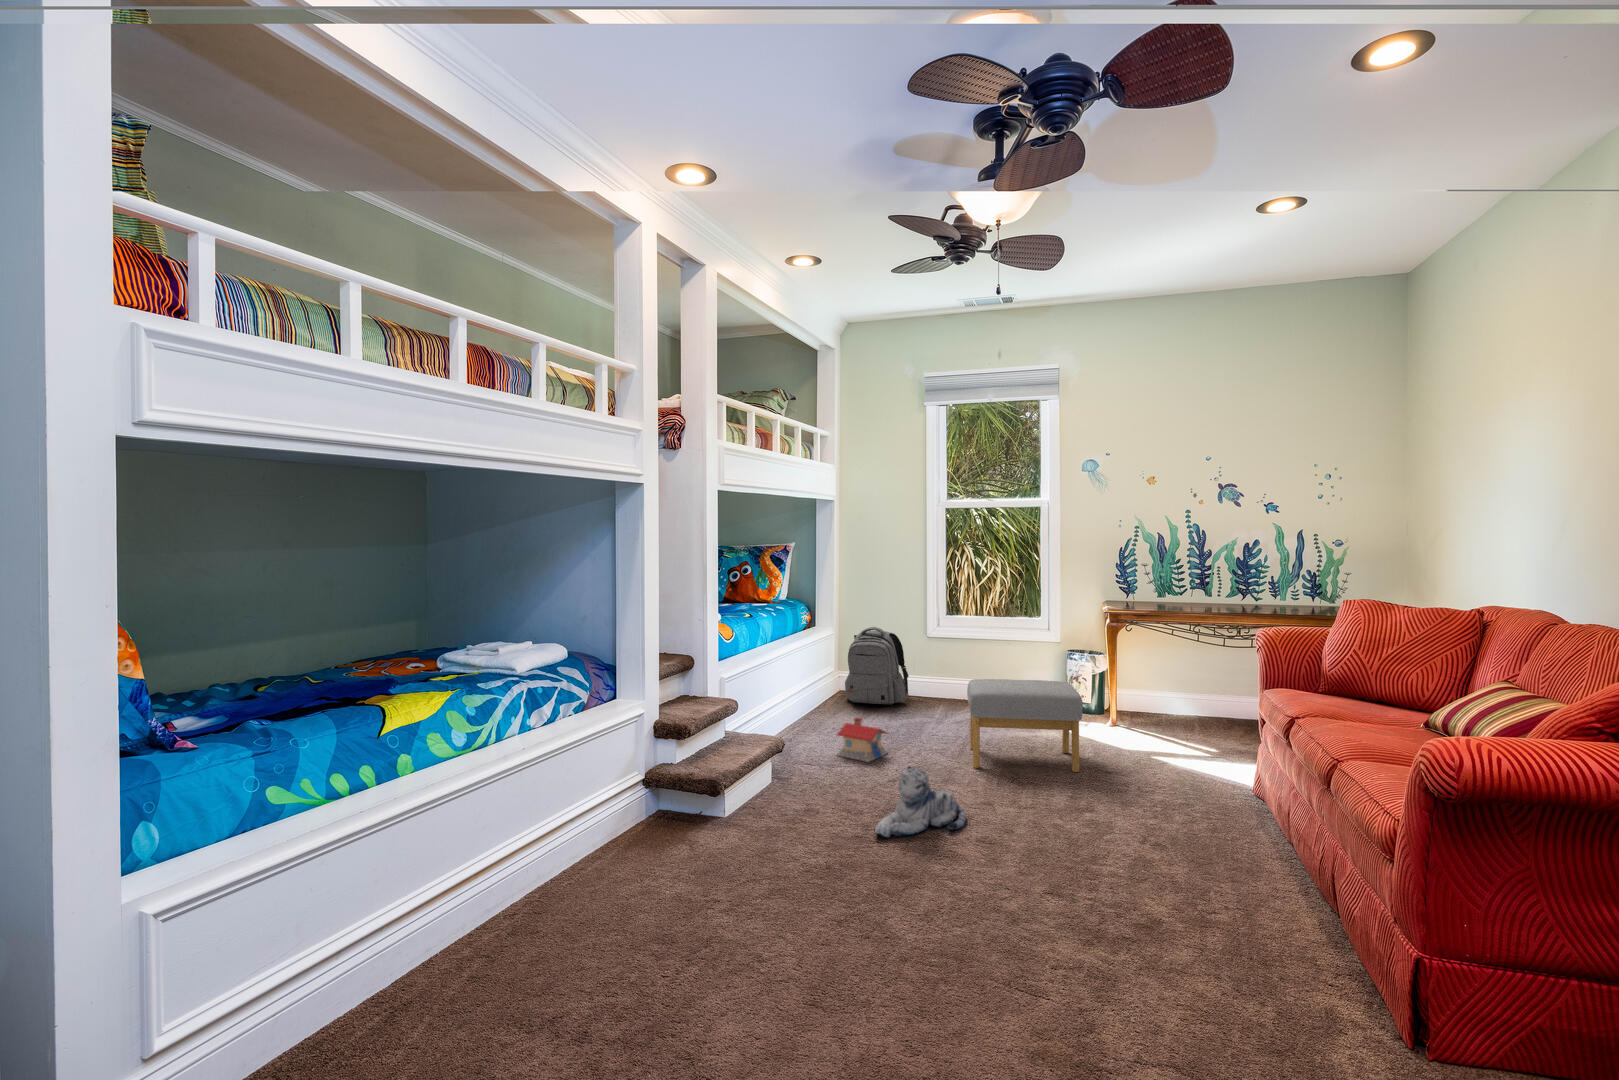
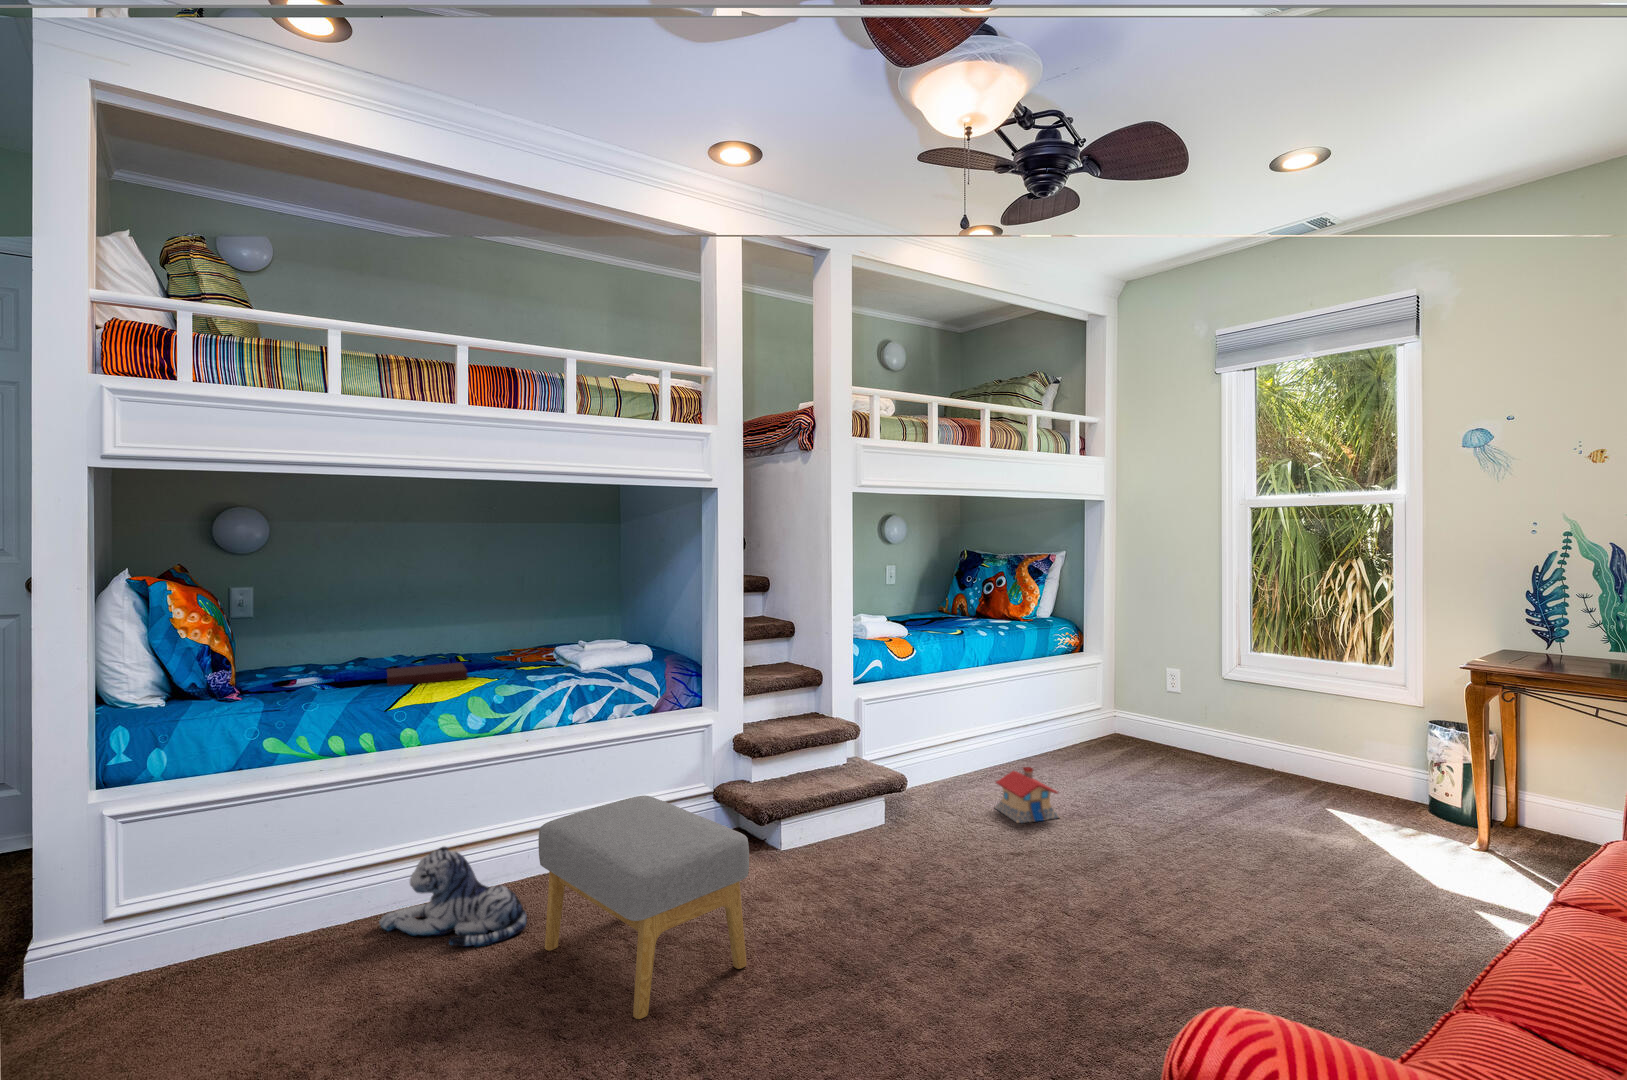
backpack: present [845,627,908,705] -> none [1101,658,1203,758]
notebook: none [290,679,413,712] -> present [387,663,468,686]
footstool: present [967,679,1083,772] -> present [538,796,749,1019]
plush toy: present [875,766,967,837] -> present [379,846,527,946]

